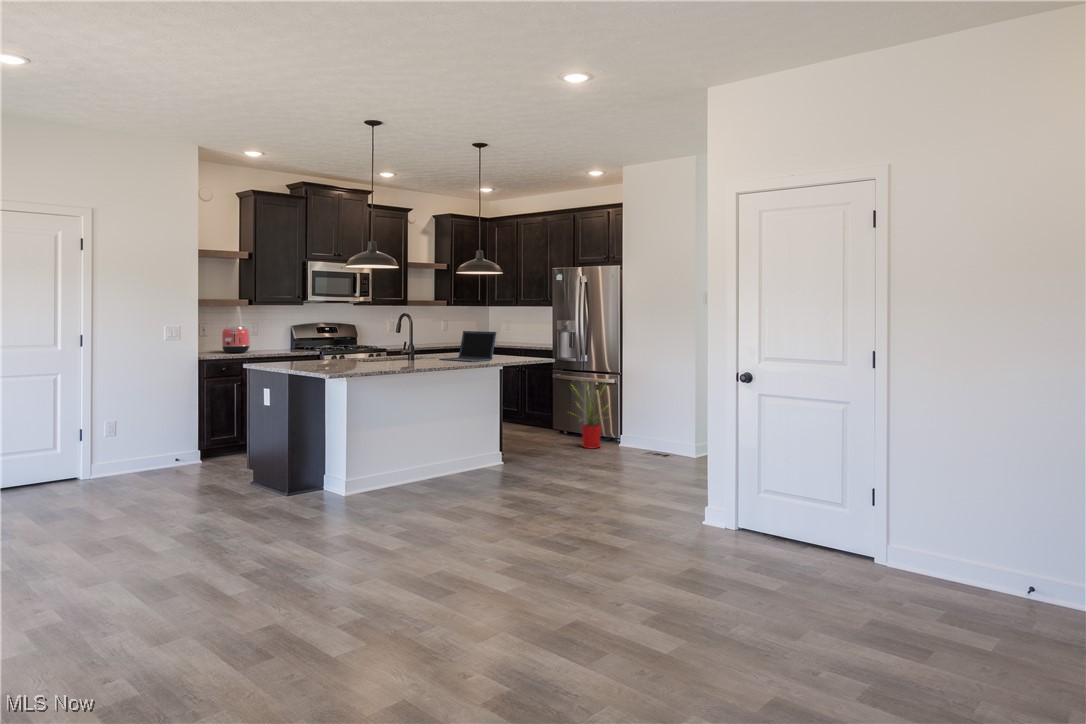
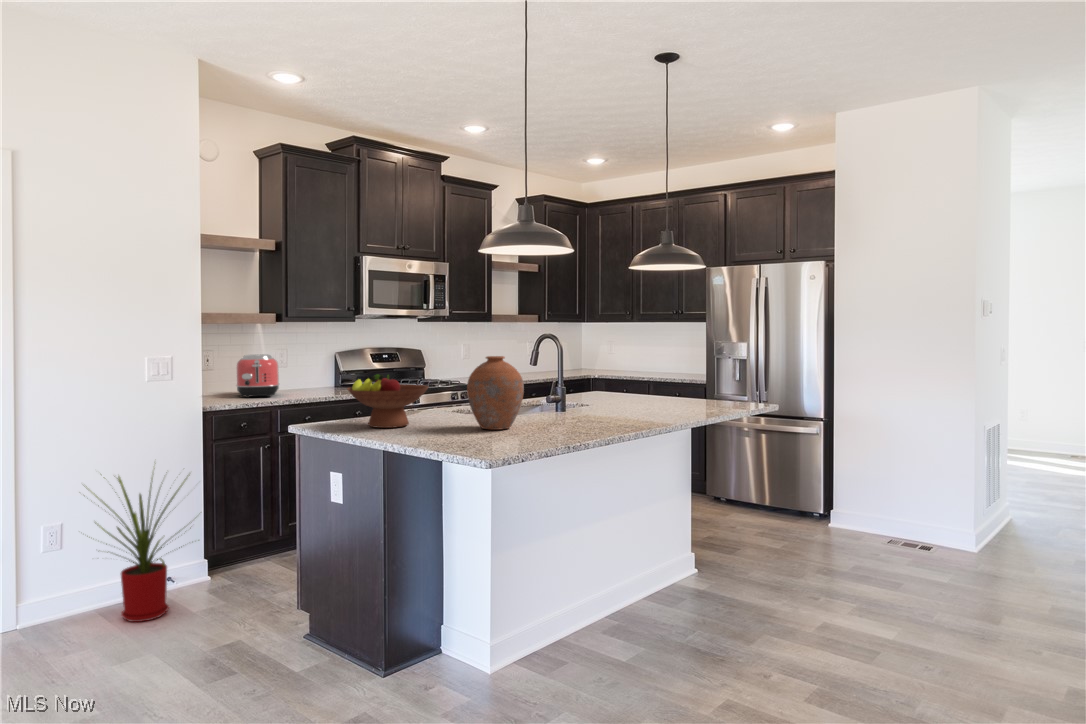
vase: none [338,326,370,366] -> present [467,356,524,430]
laptop: present [439,331,496,362] -> none [602,360,694,412]
fruit bowl: none [273,335,320,365] -> present [347,374,428,428]
house plant: present [572,388,609,449] -> present [95,476,187,622]

